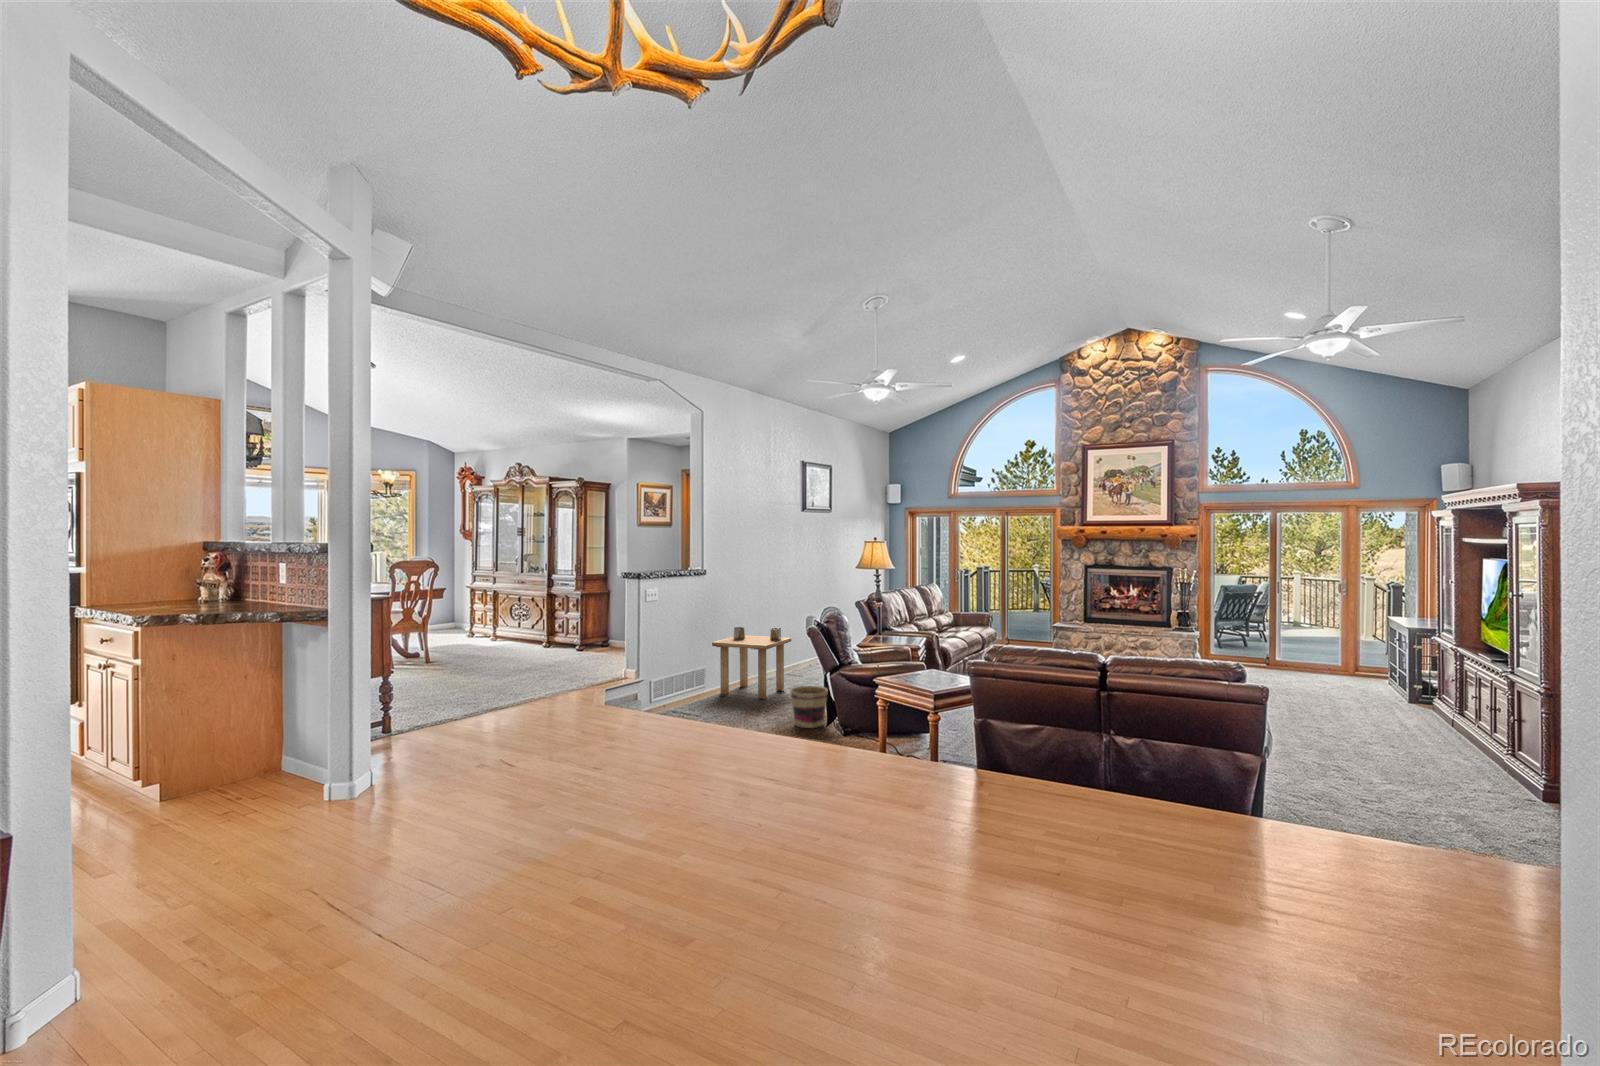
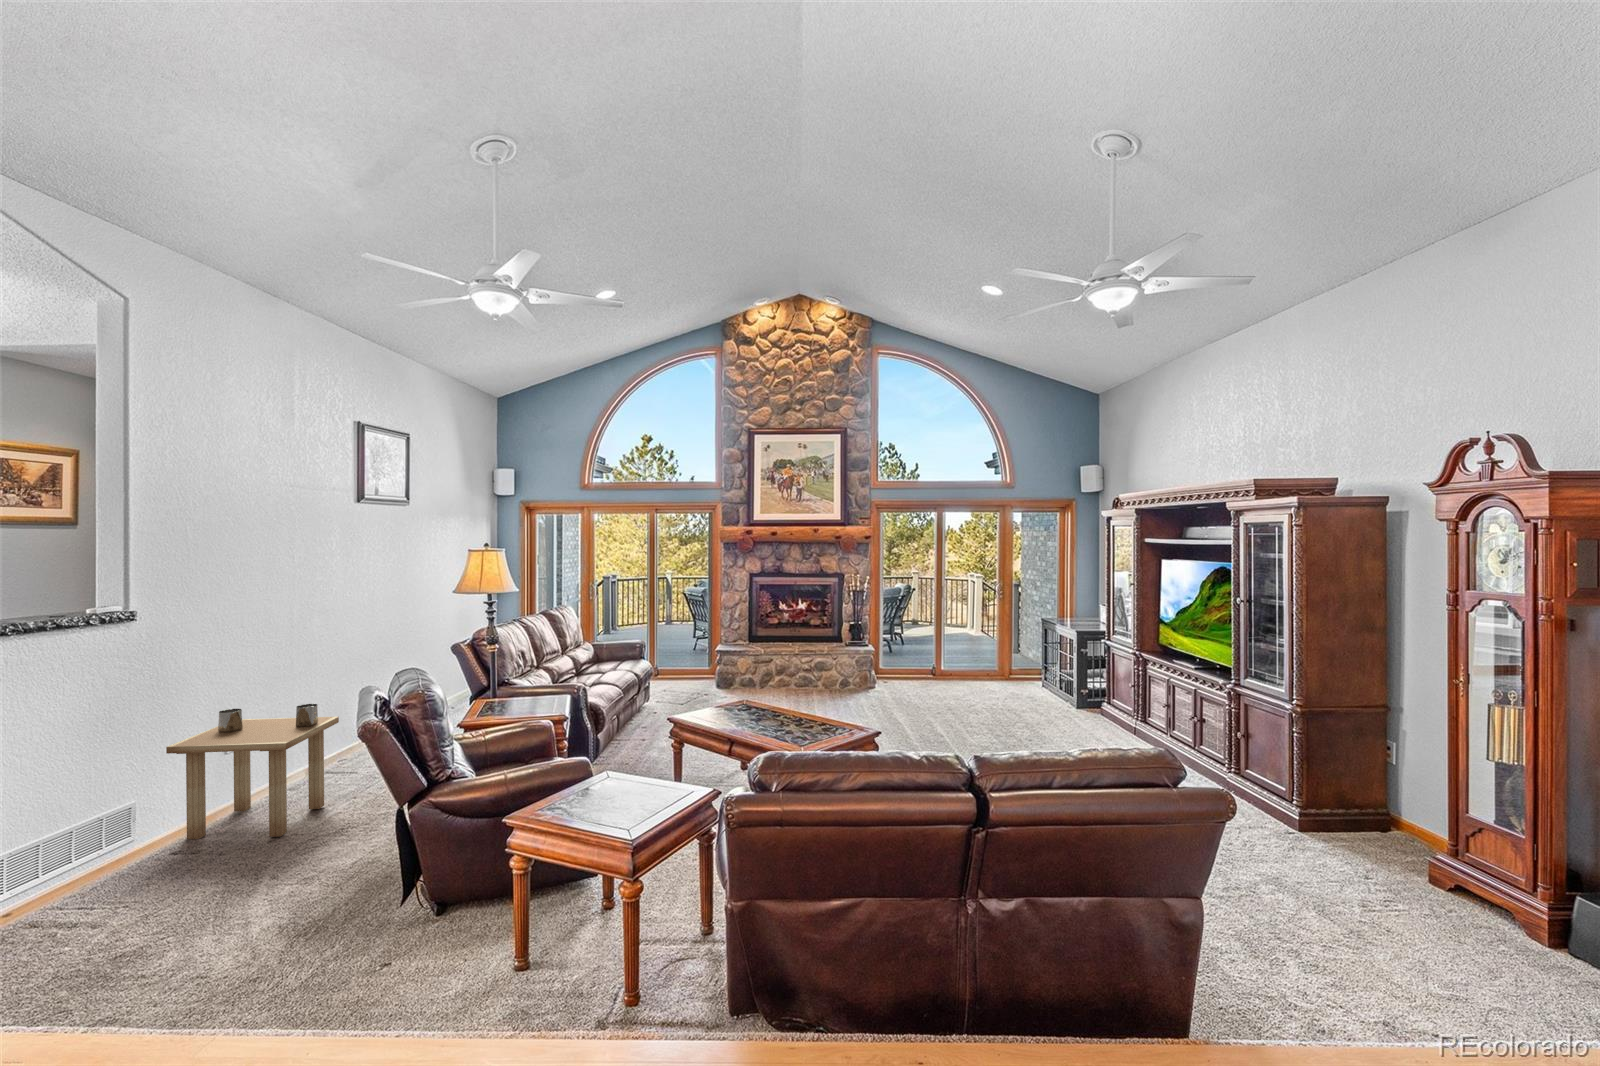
basket: present [790,686,828,728] -> none [332,815,409,902]

